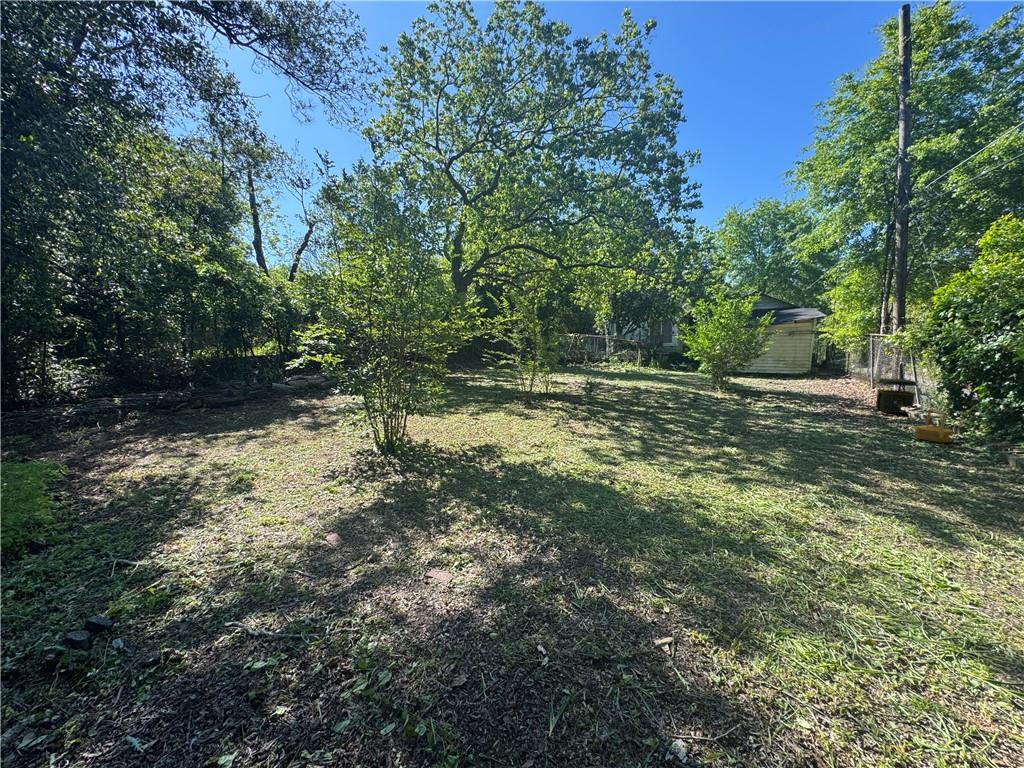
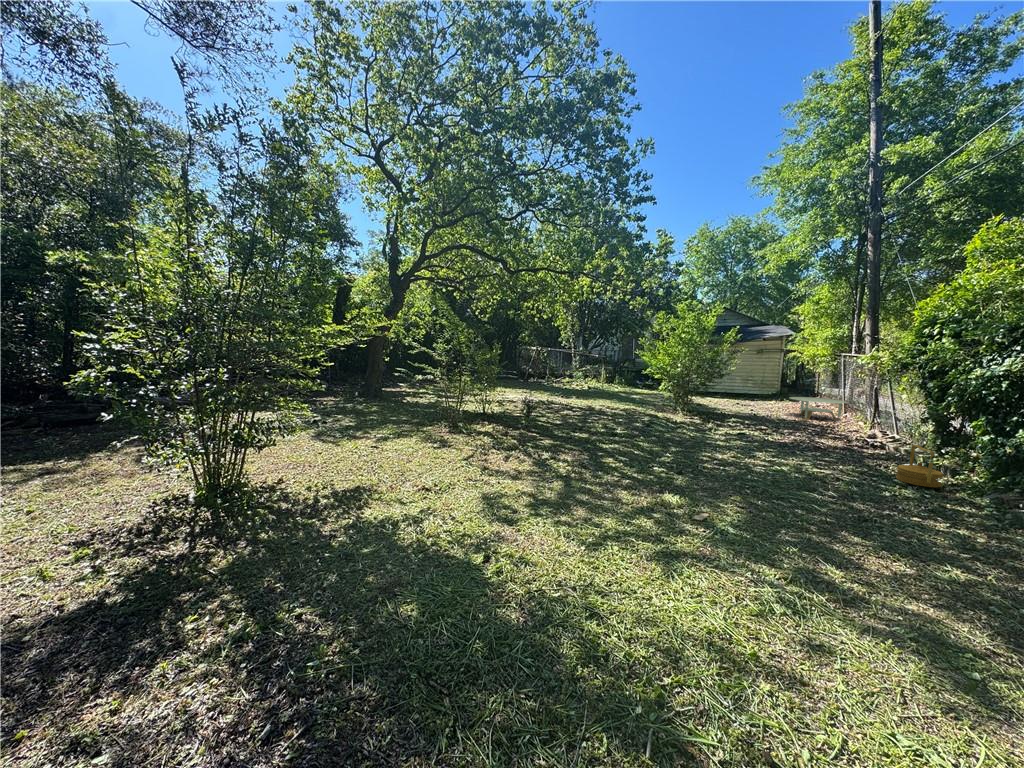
round table: none [820,375,875,395] -> present [790,397,846,420]
toolbox: present [876,378,917,414] -> none [848,404,894,446]

